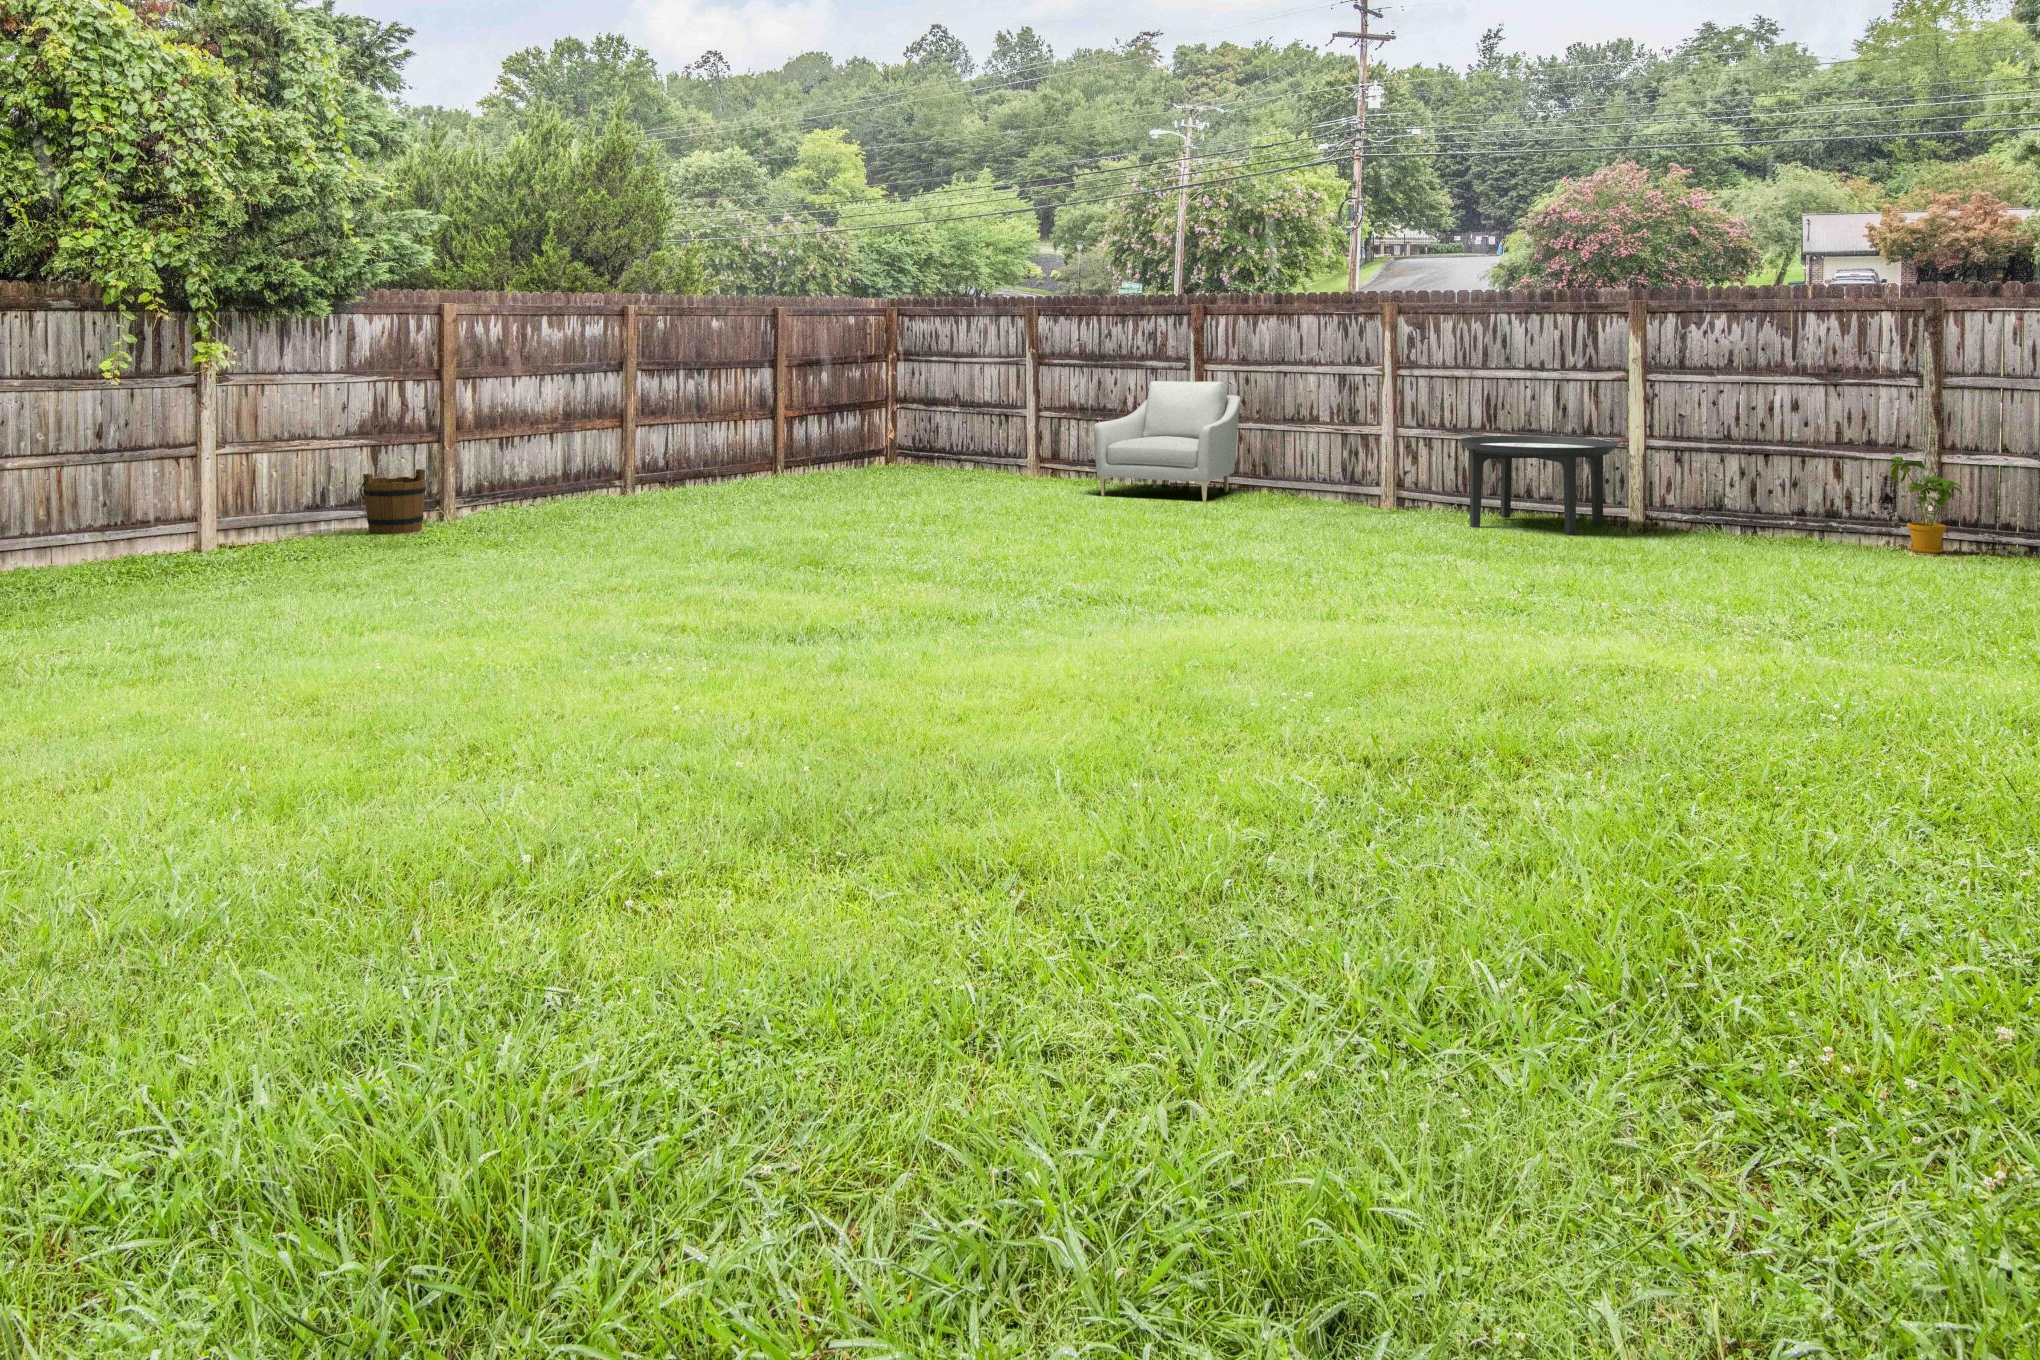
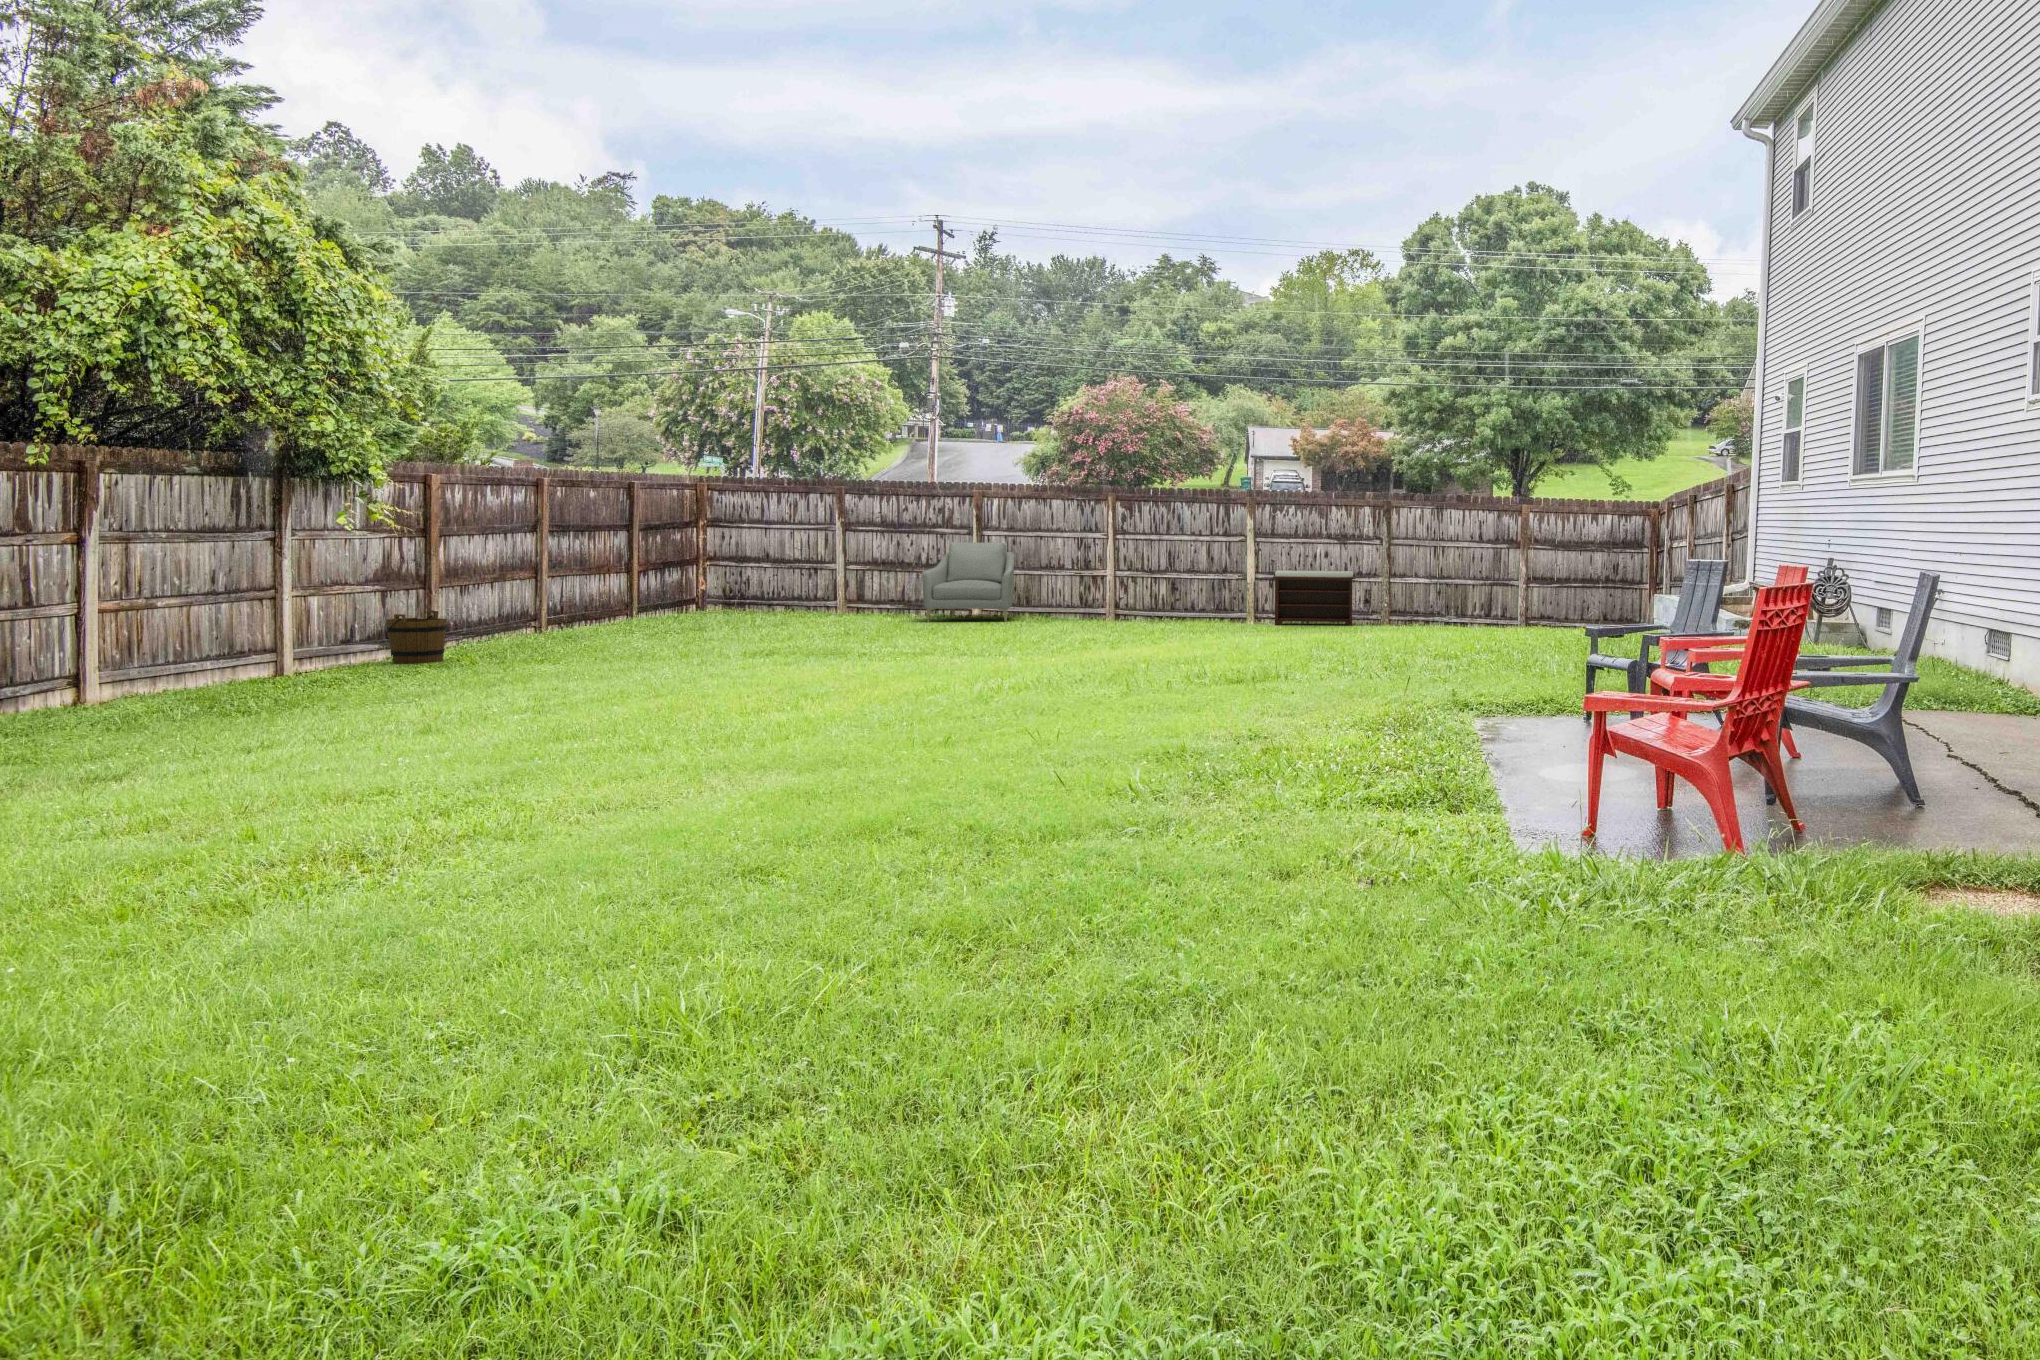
bench: none [1668,433,1857,547] -> present [1273,570,1355,626]
round table: present [1458,436,1619,535] -> none [1164,574,1250,628]
house plant: present [1890,456,1962,553] -> none [1370,579,1399,626]

